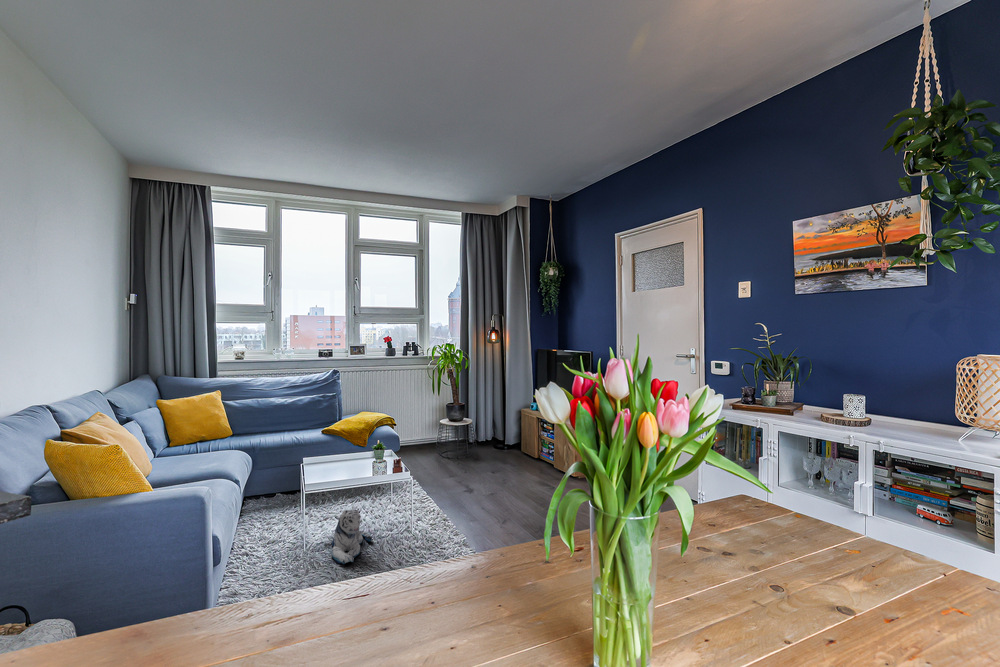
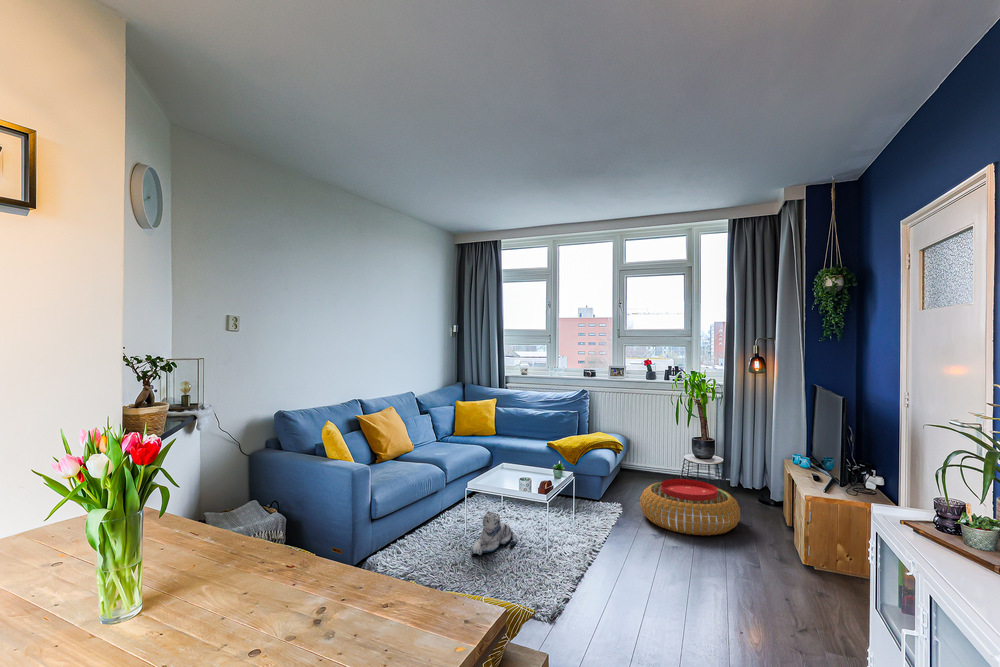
pouf: none [432,438,516,485] -> present [640,479,740,535]

